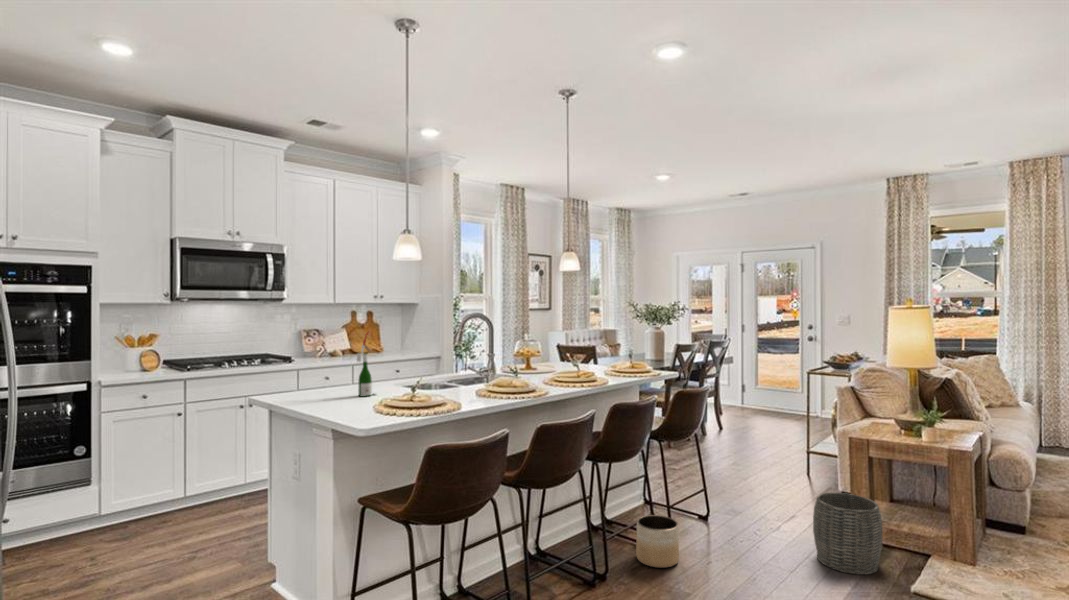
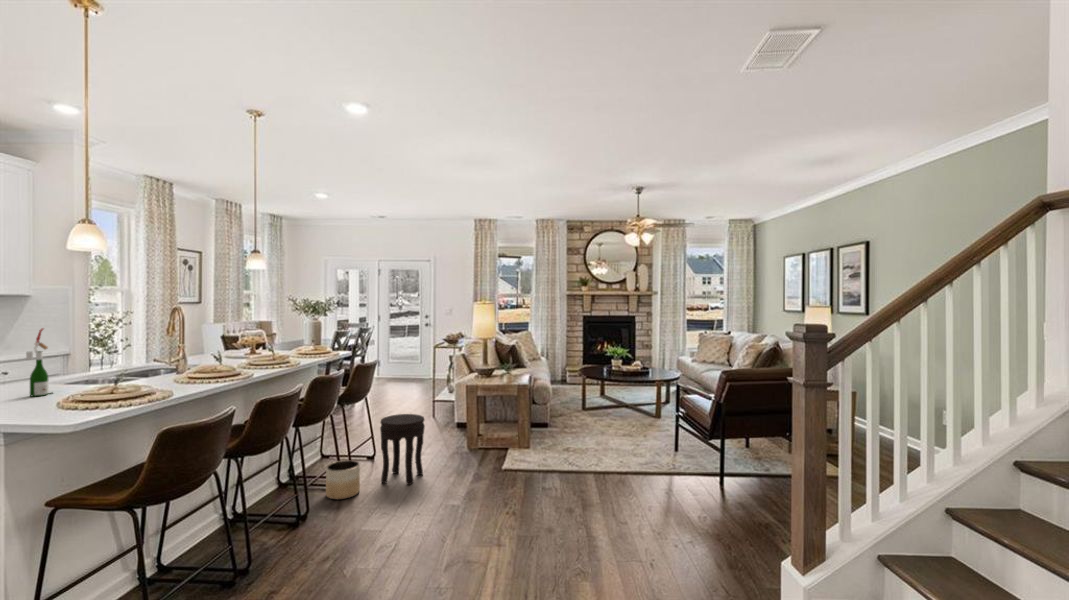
side table: none [709,466,773,573] -> present [380,414,425,485]
woven basket: present [813,492,883,574] -> none [447,421,487,470]

